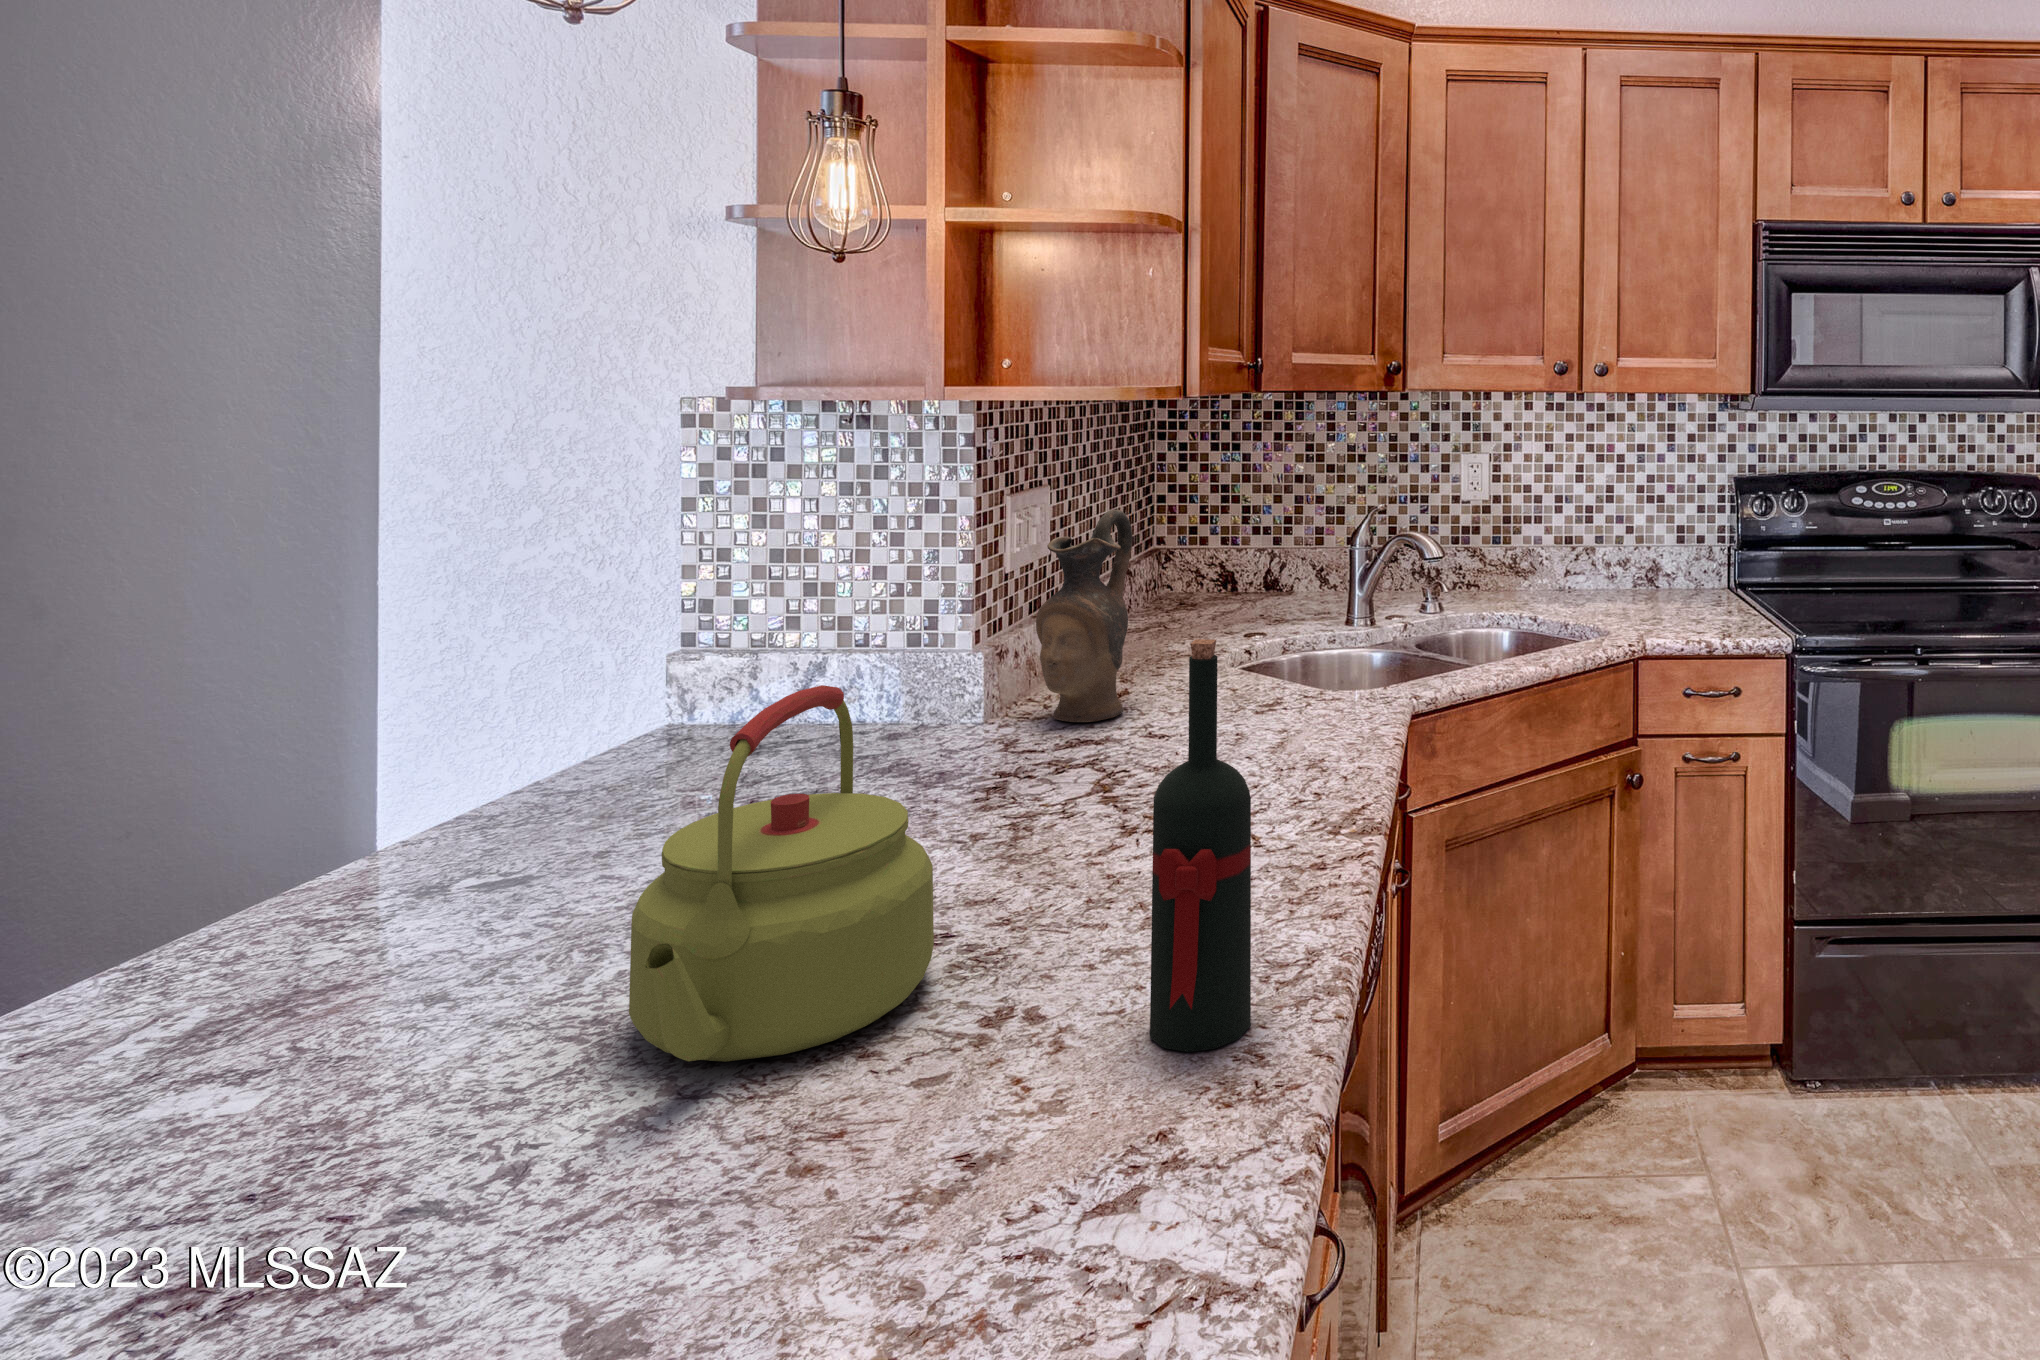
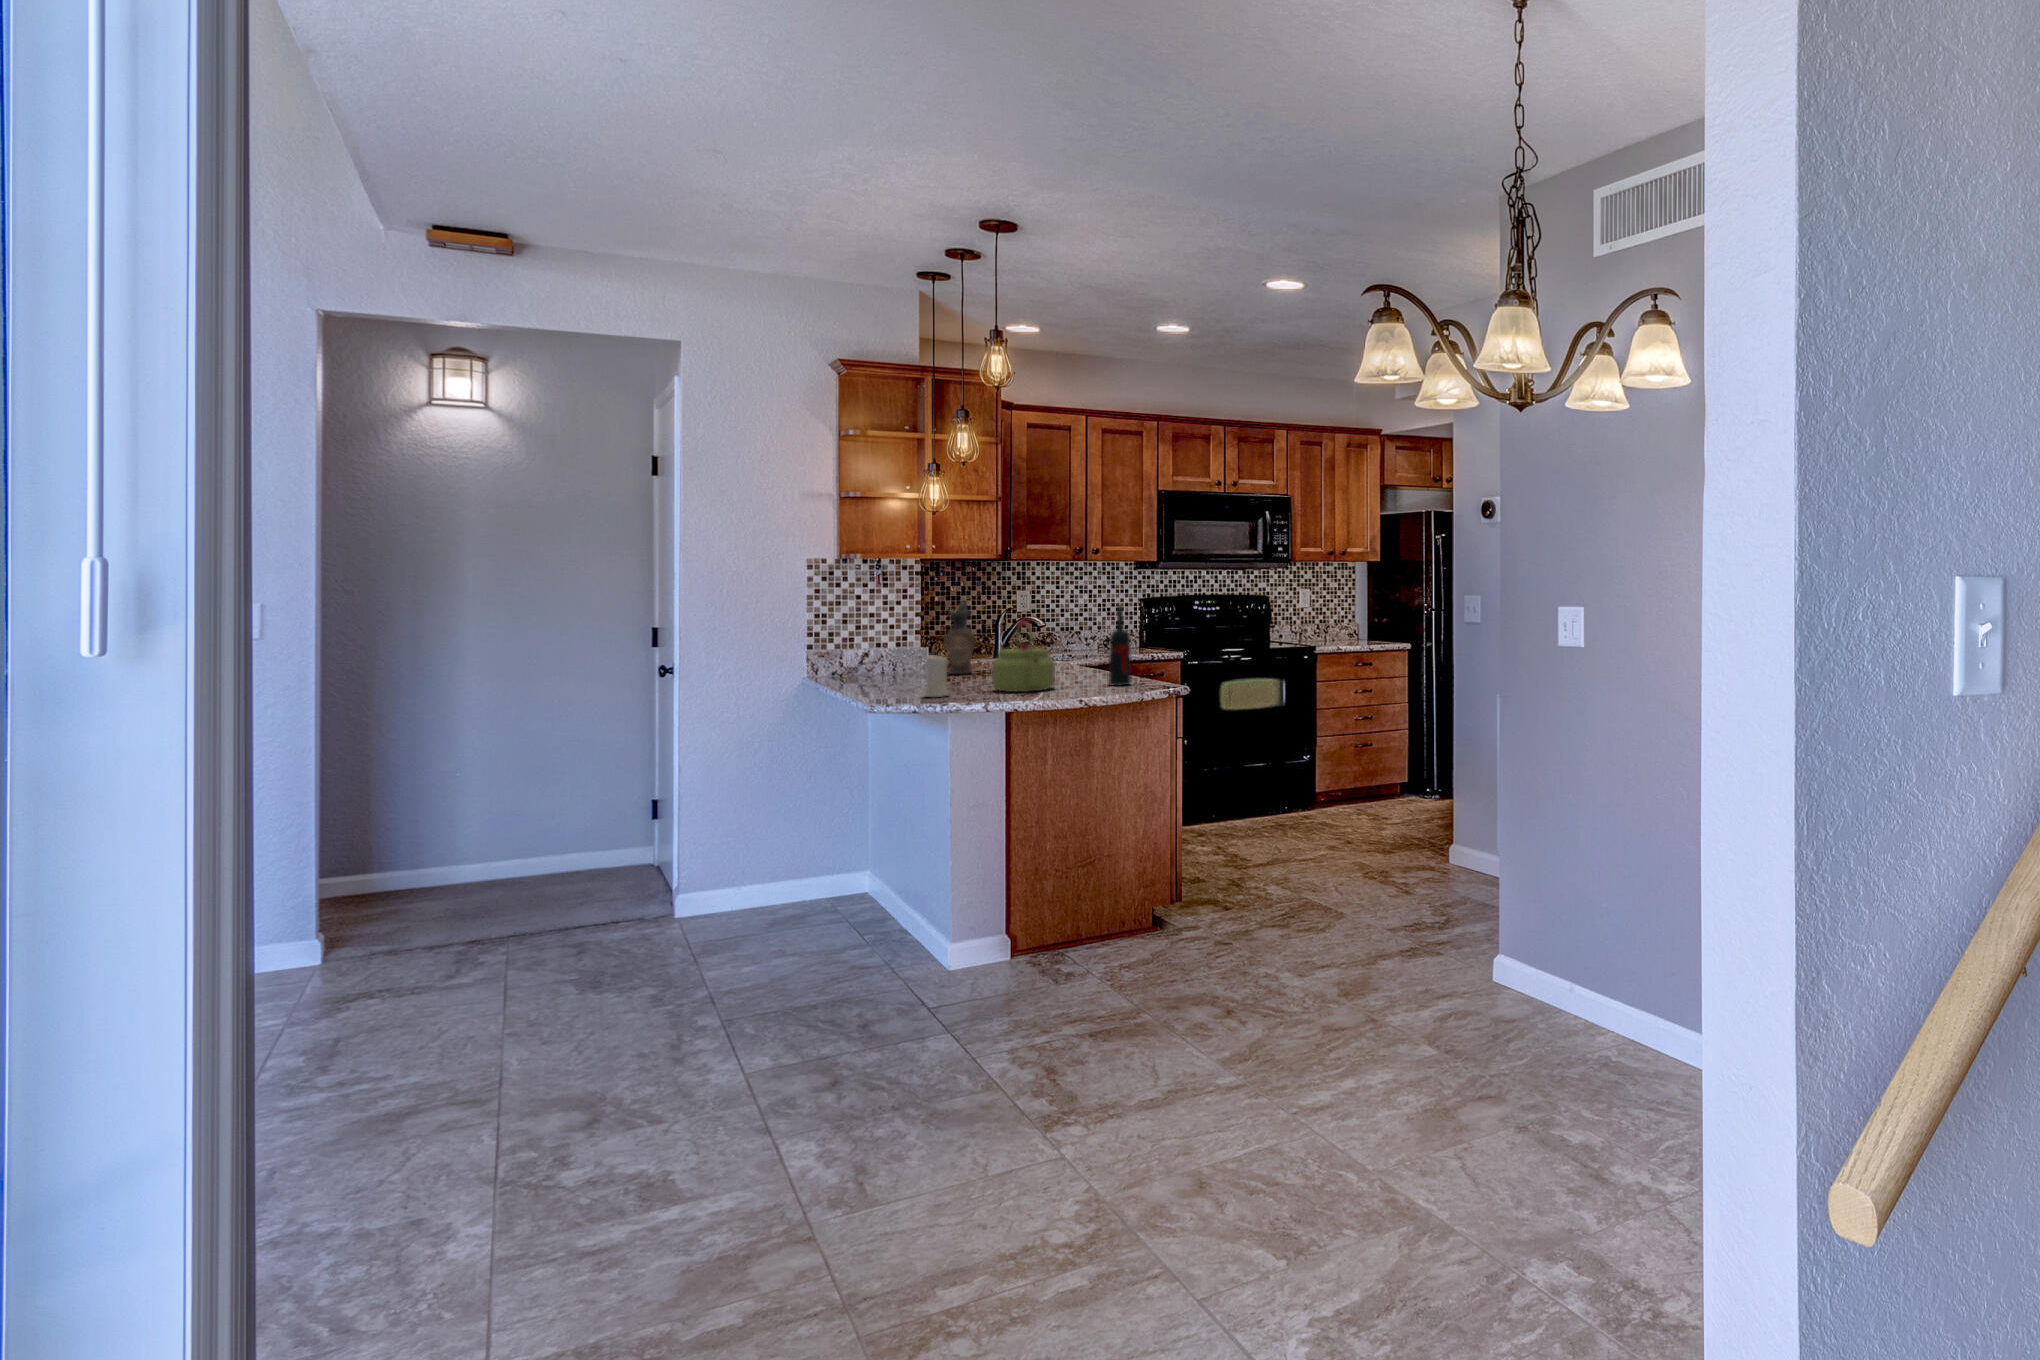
candle: none [269,842,422,1068] -> present [922,655,949,697]

